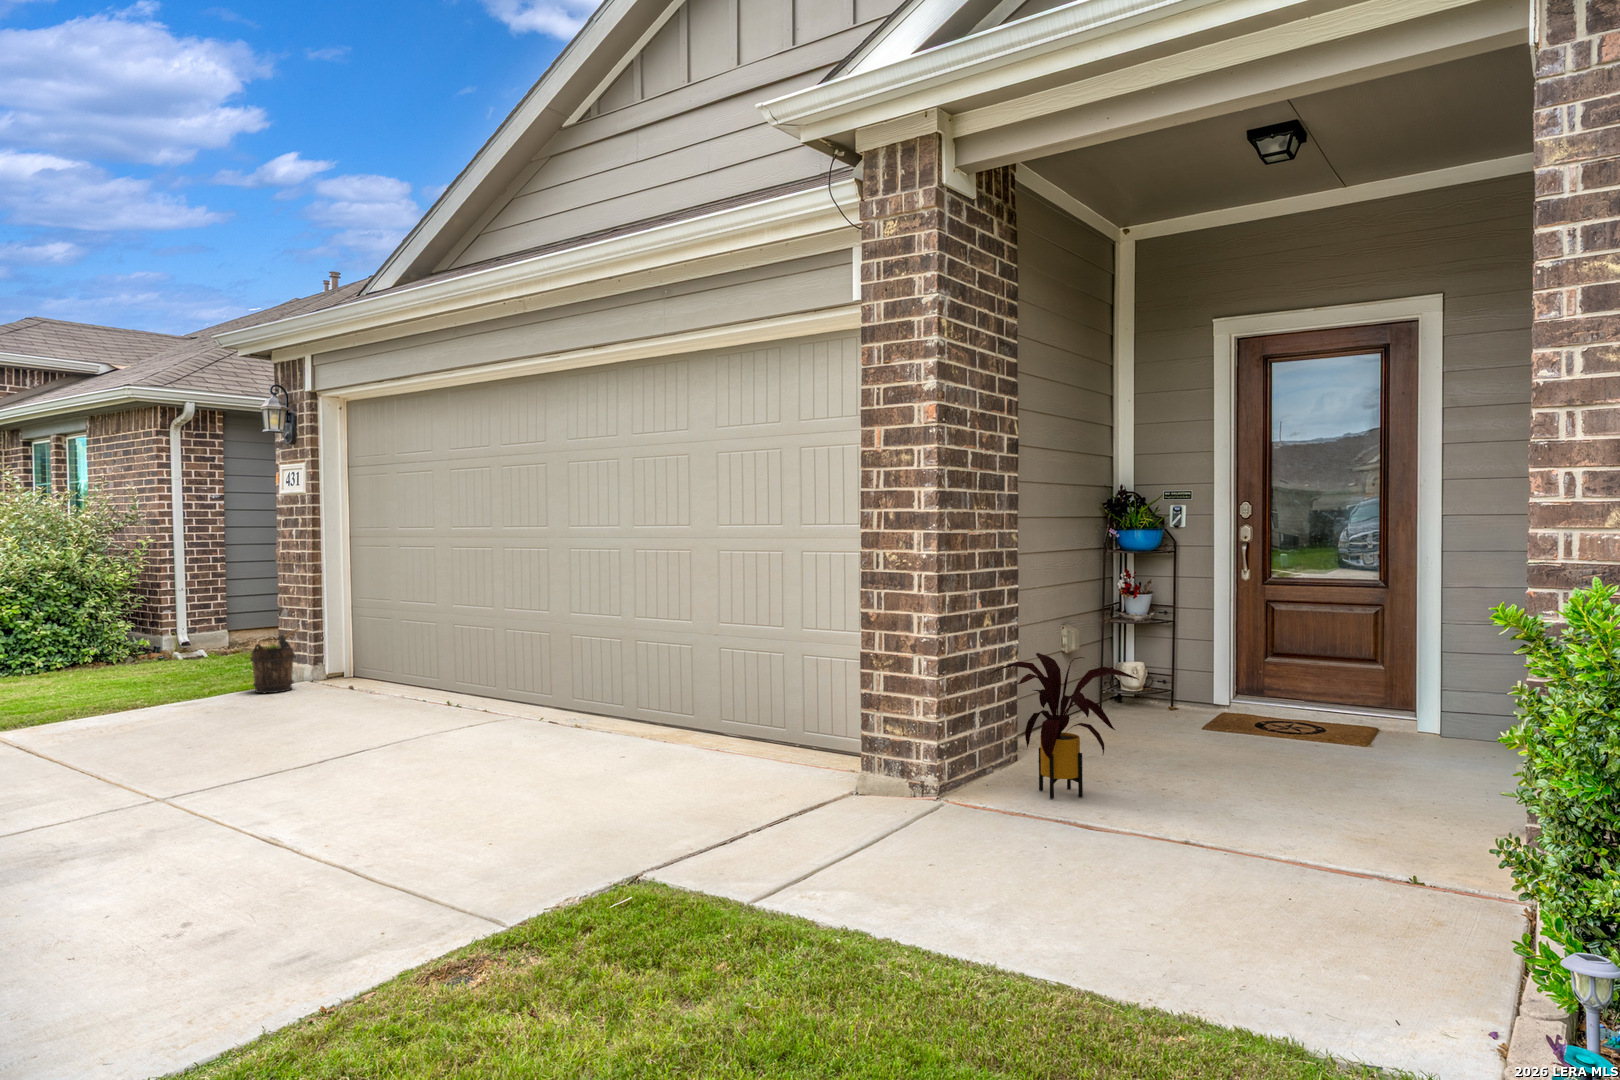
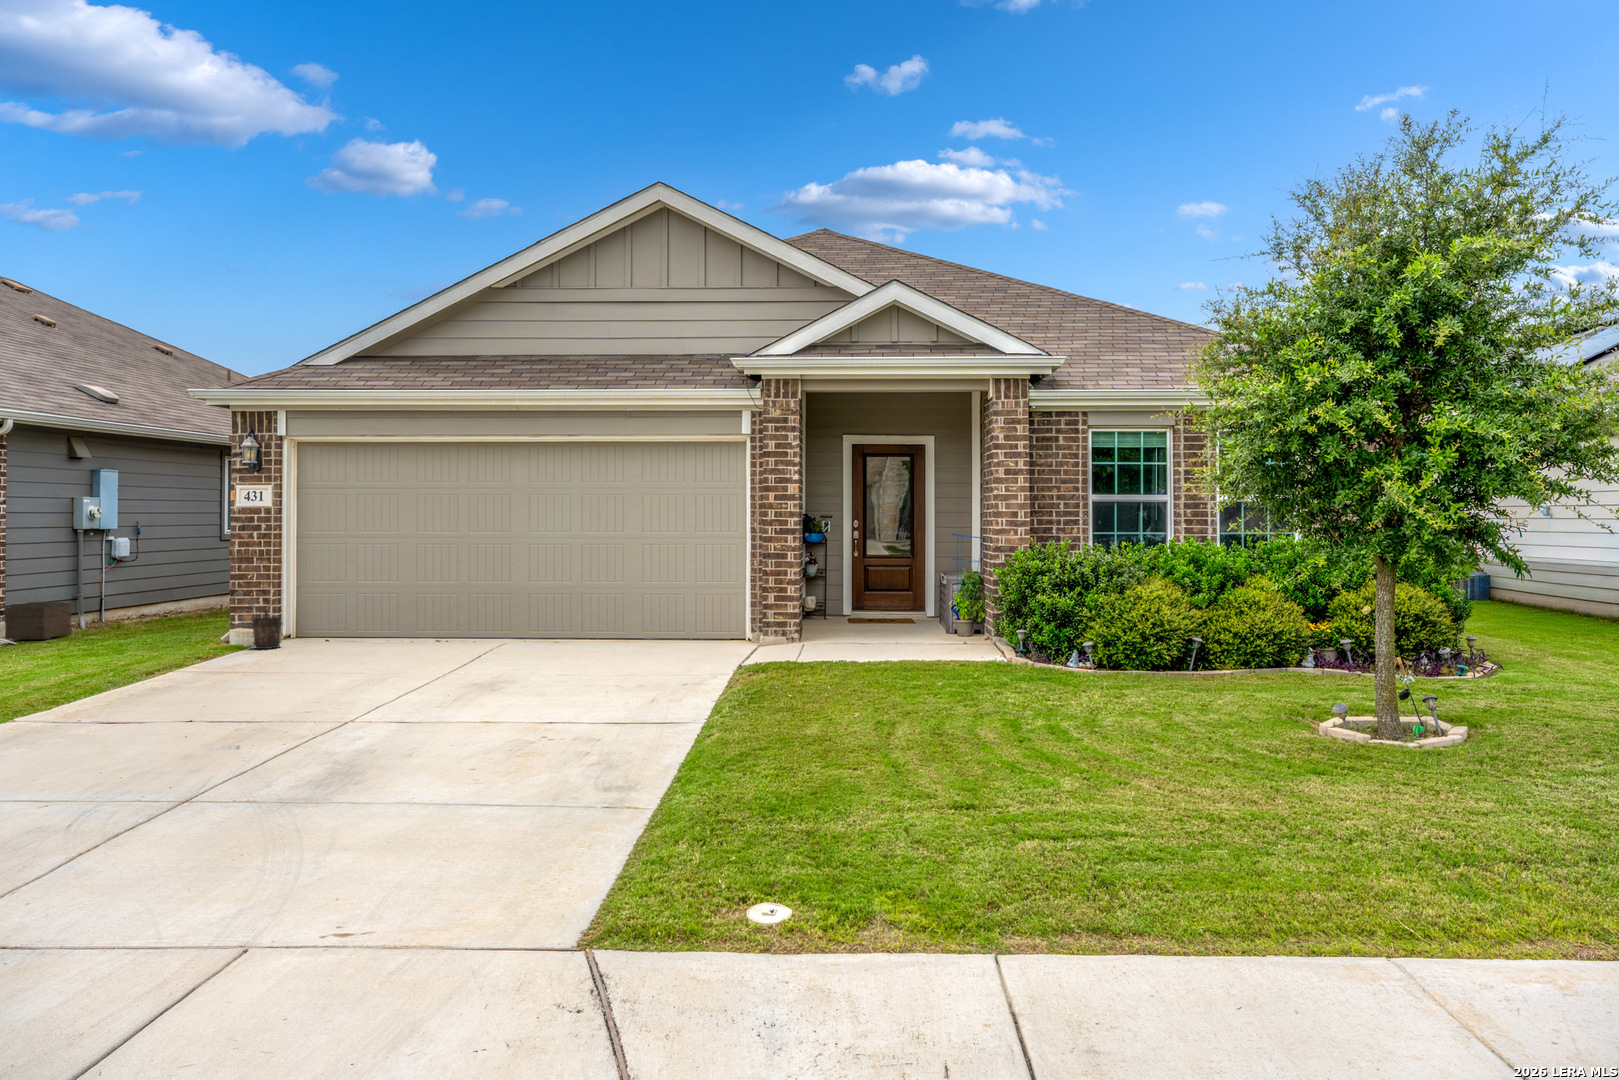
wooden crate: none [186,608,259,653] -> present [4,602,72,640]
house plant: present [987,653,1137,799] -> none [805,584,862,639]

